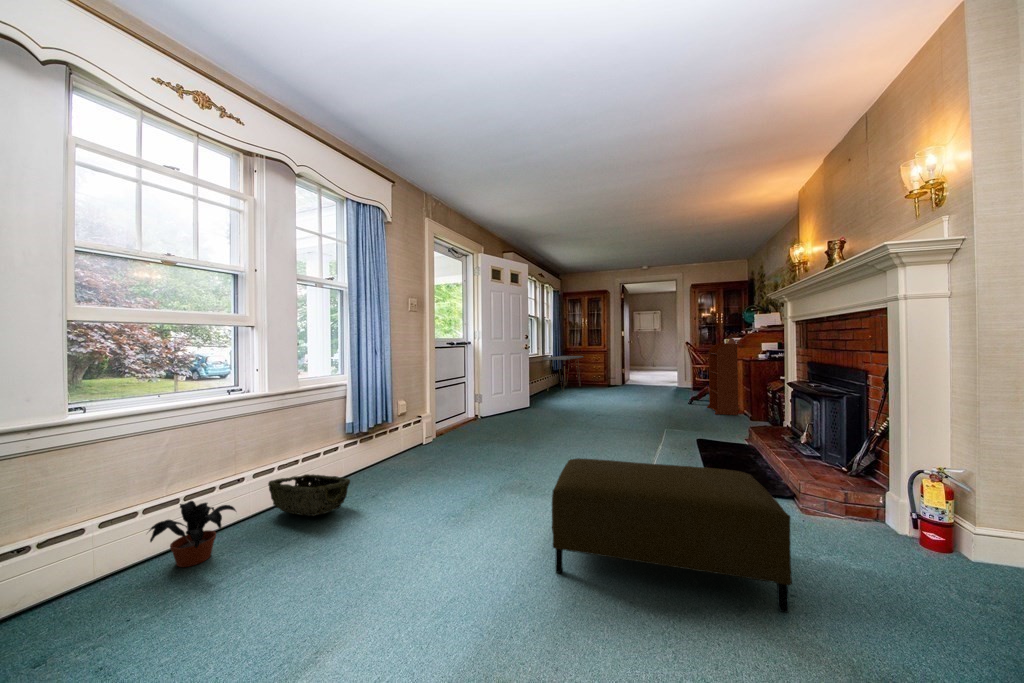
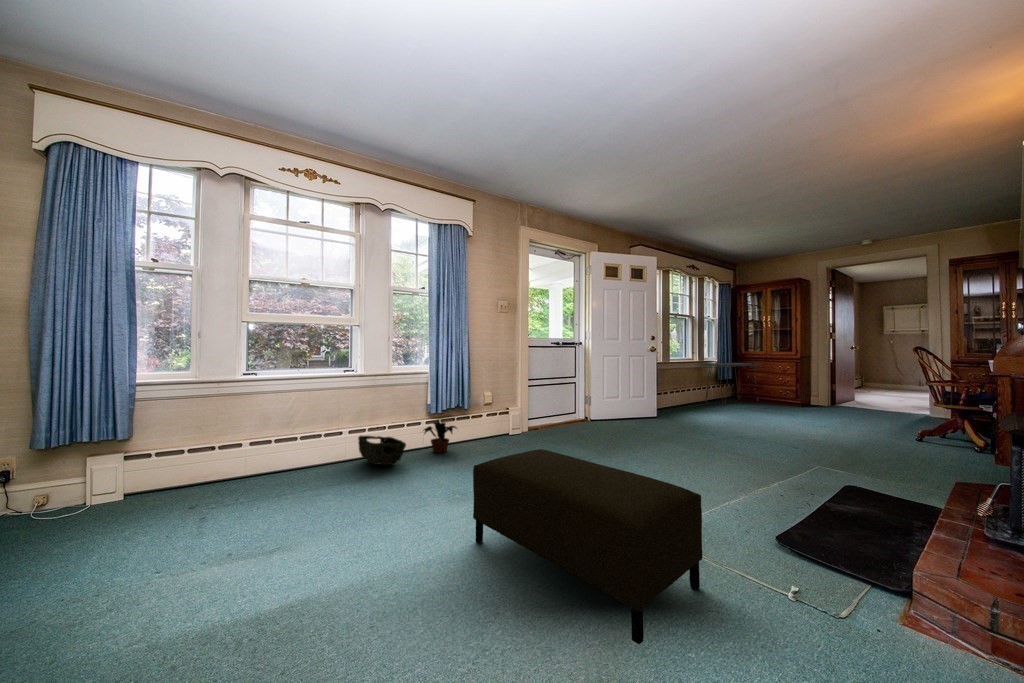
bookcase: present [707,338,738,415] -> none [930,340,978,460]
potted plant: present [149,501,236,567] -> present [424,422,456,452]

